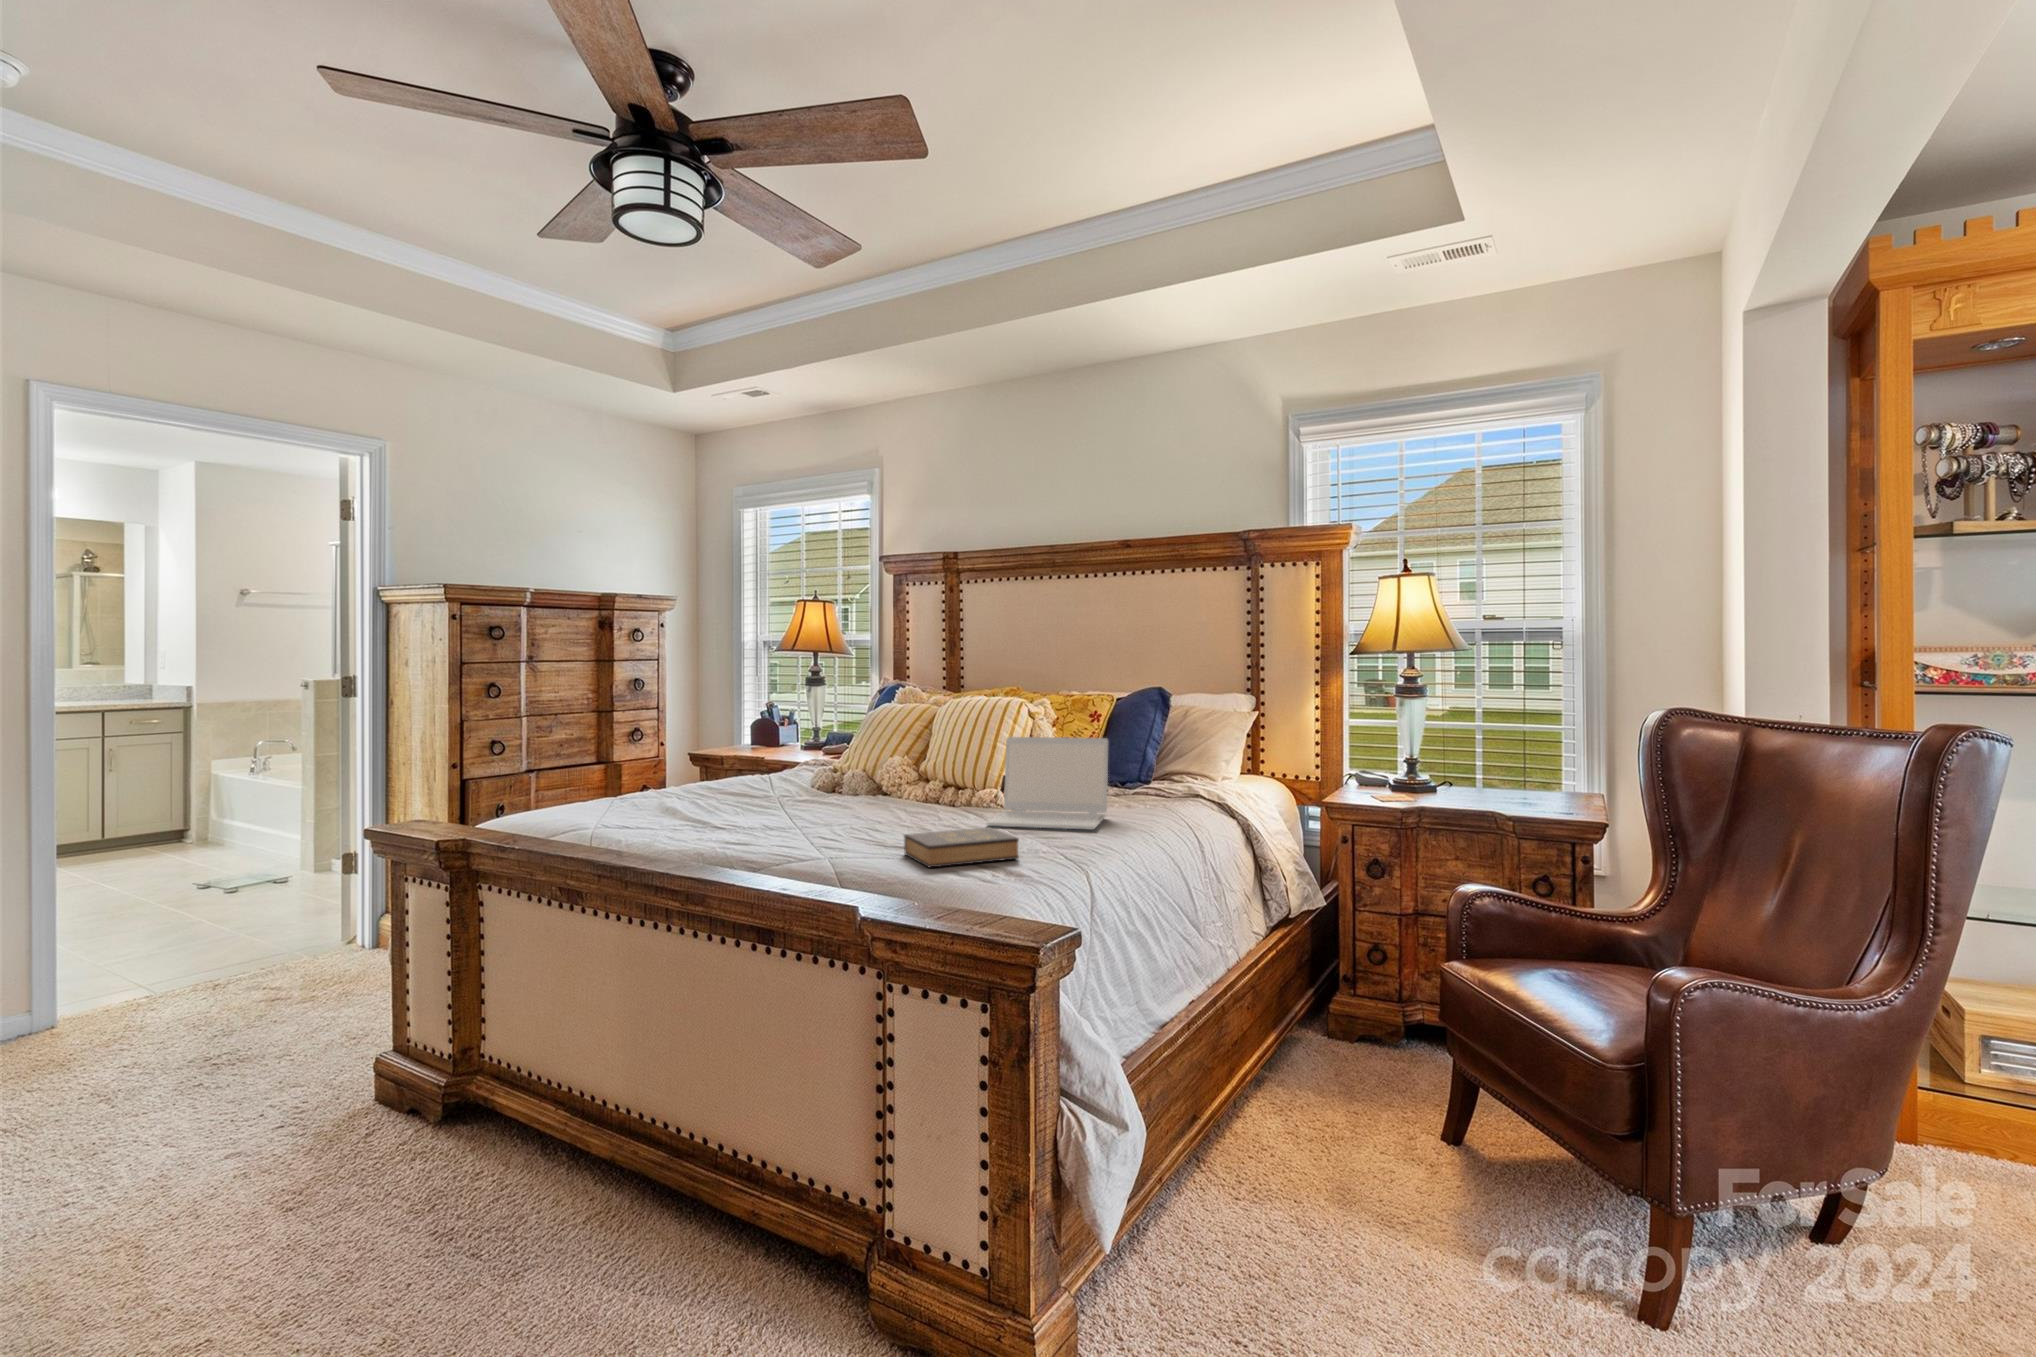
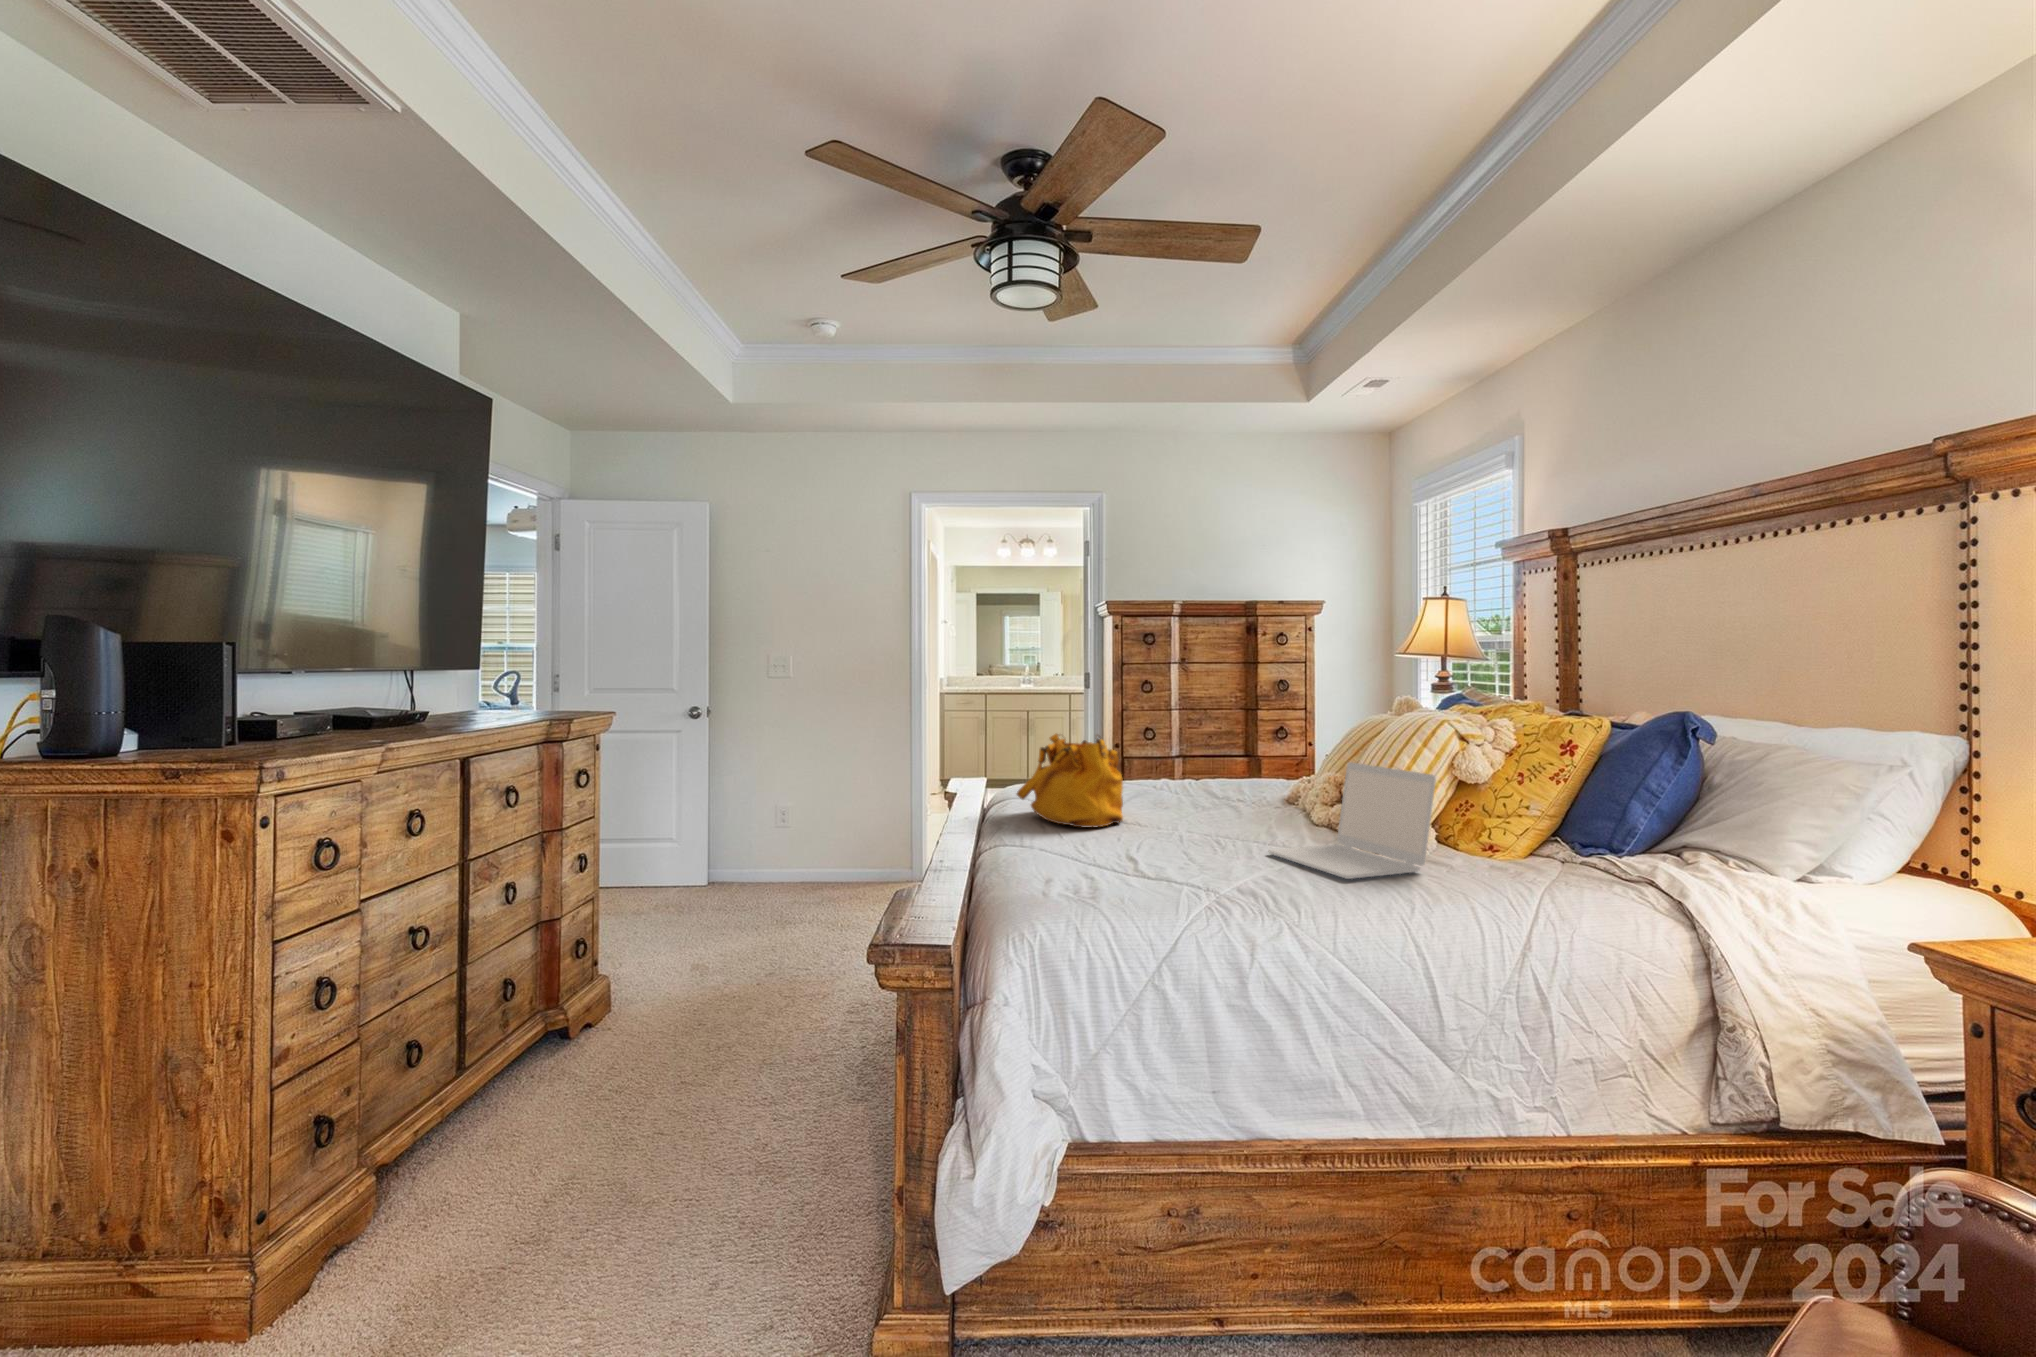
handbag: none [657,728,790,837] -> present [1017,734,1123,828]
hardback book: present [904,827,1019,867] -> none [1083,842,1197,886]

